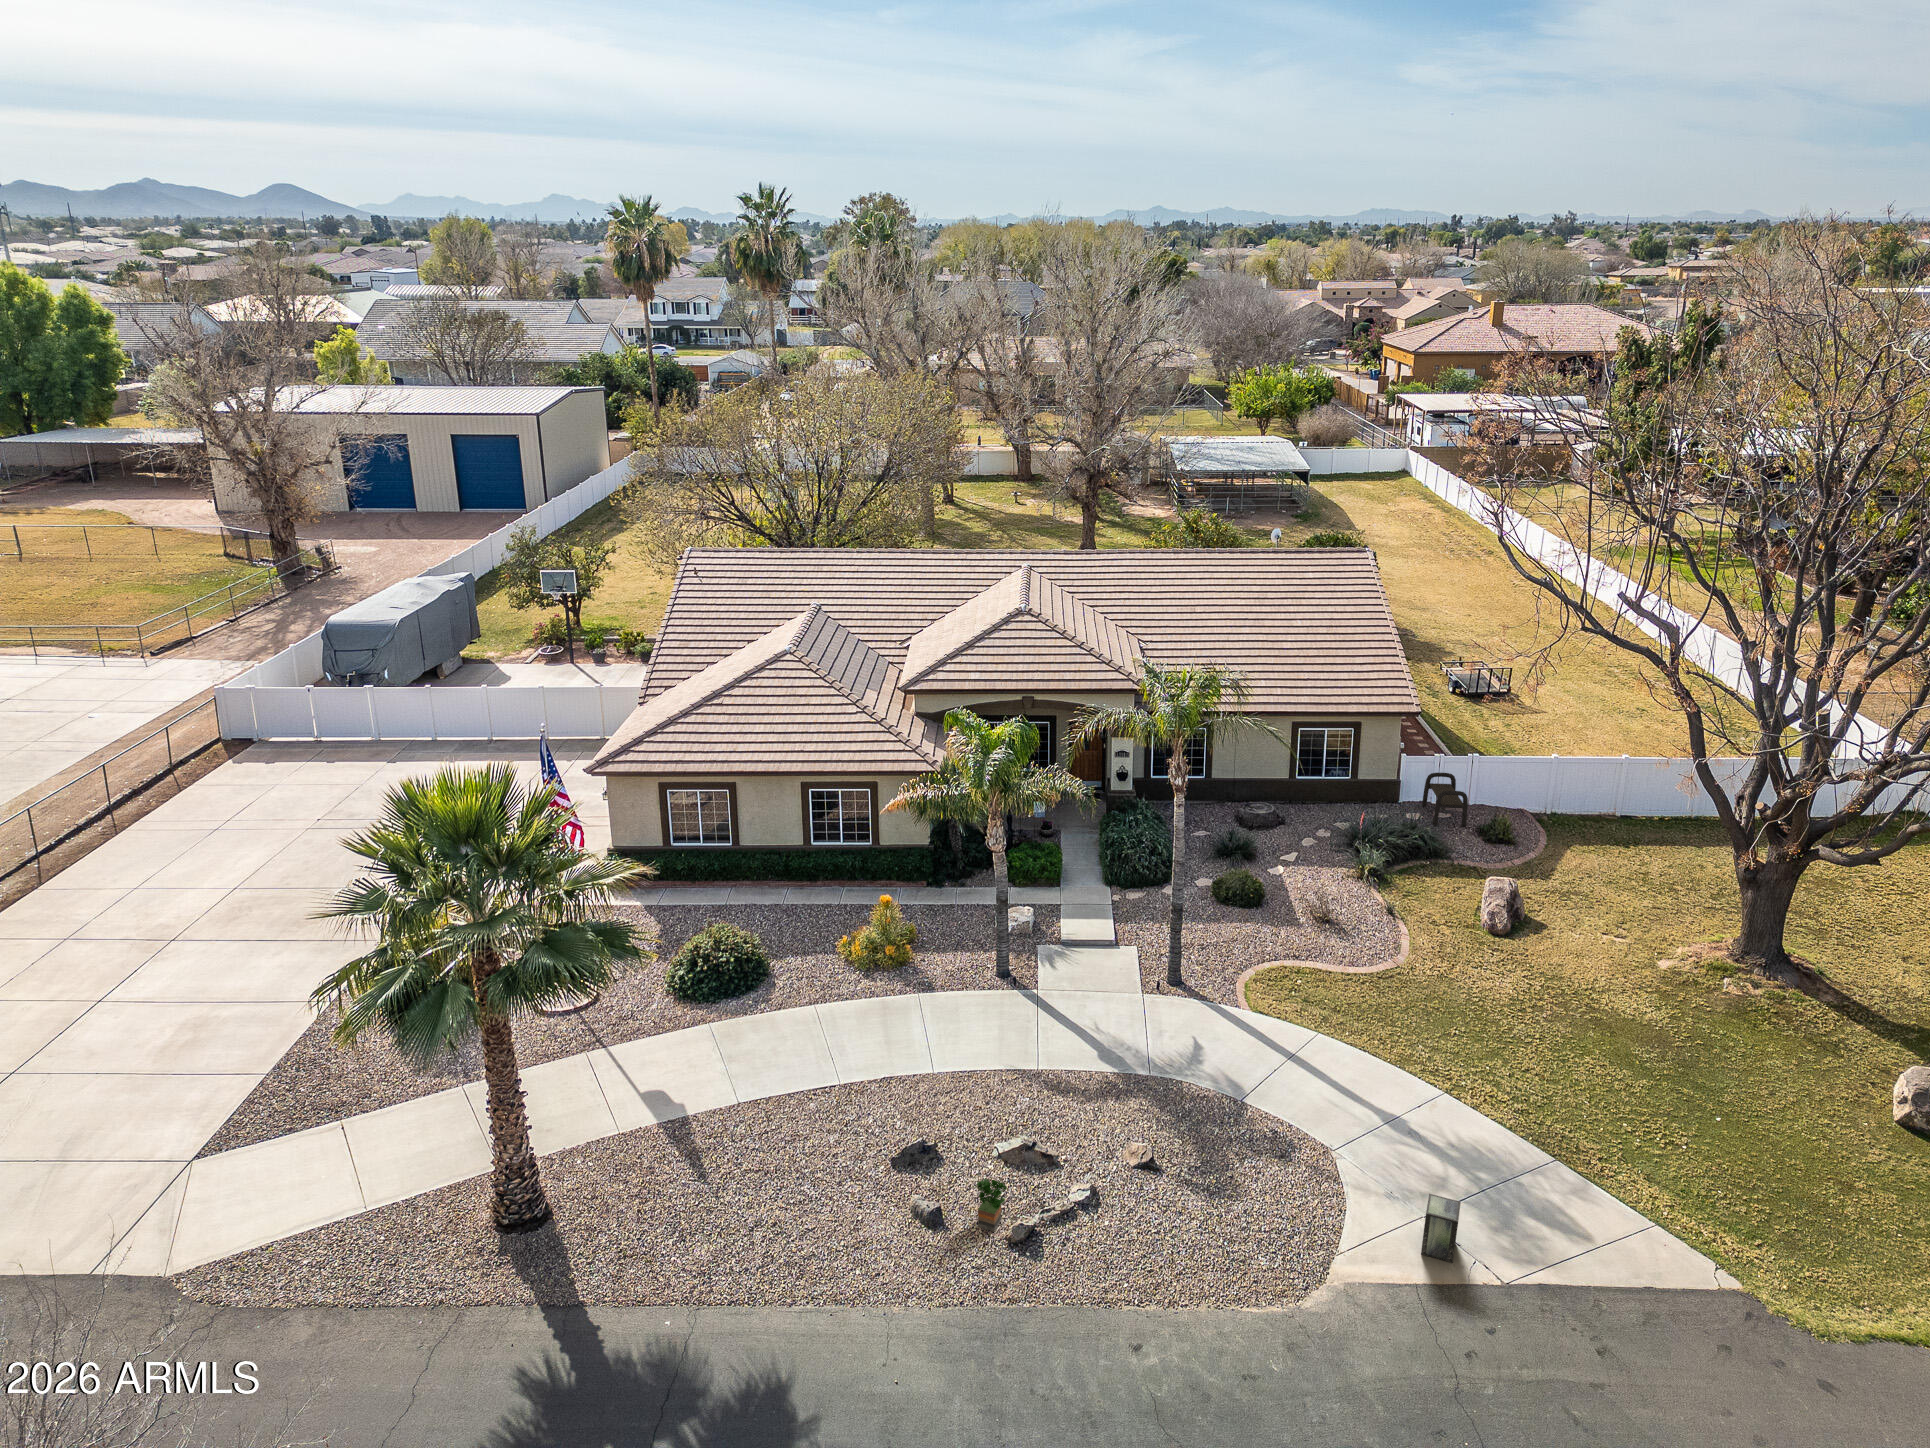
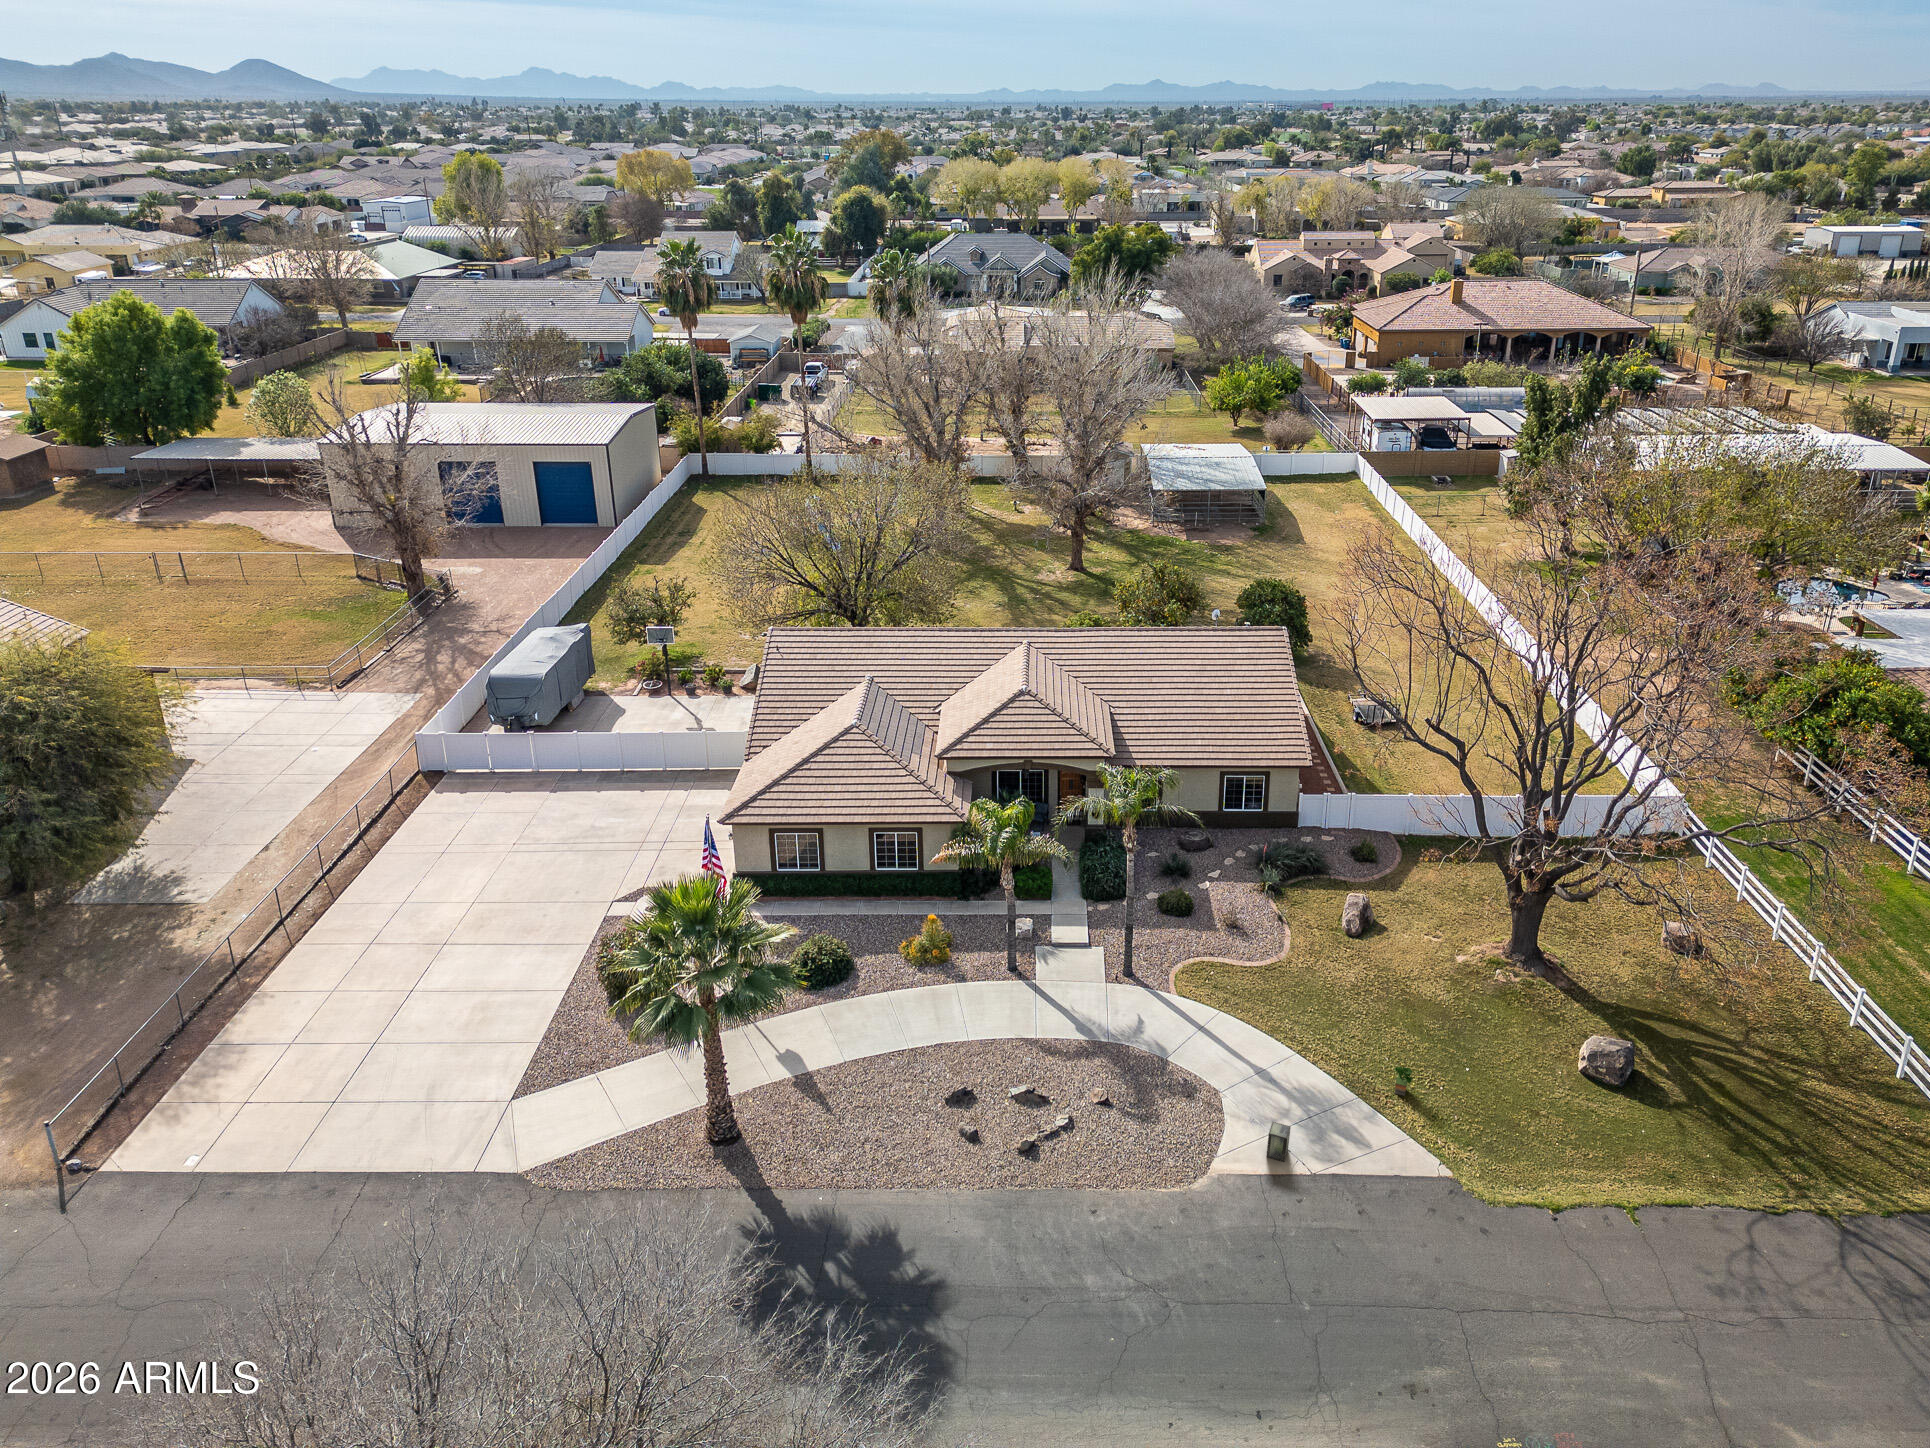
bench: present [1422,773,1468,826] -> none [1314,807,1345,849]
potted tree: present [976,1179,1007,1232] -> present [1394,1067,1413,1096]

